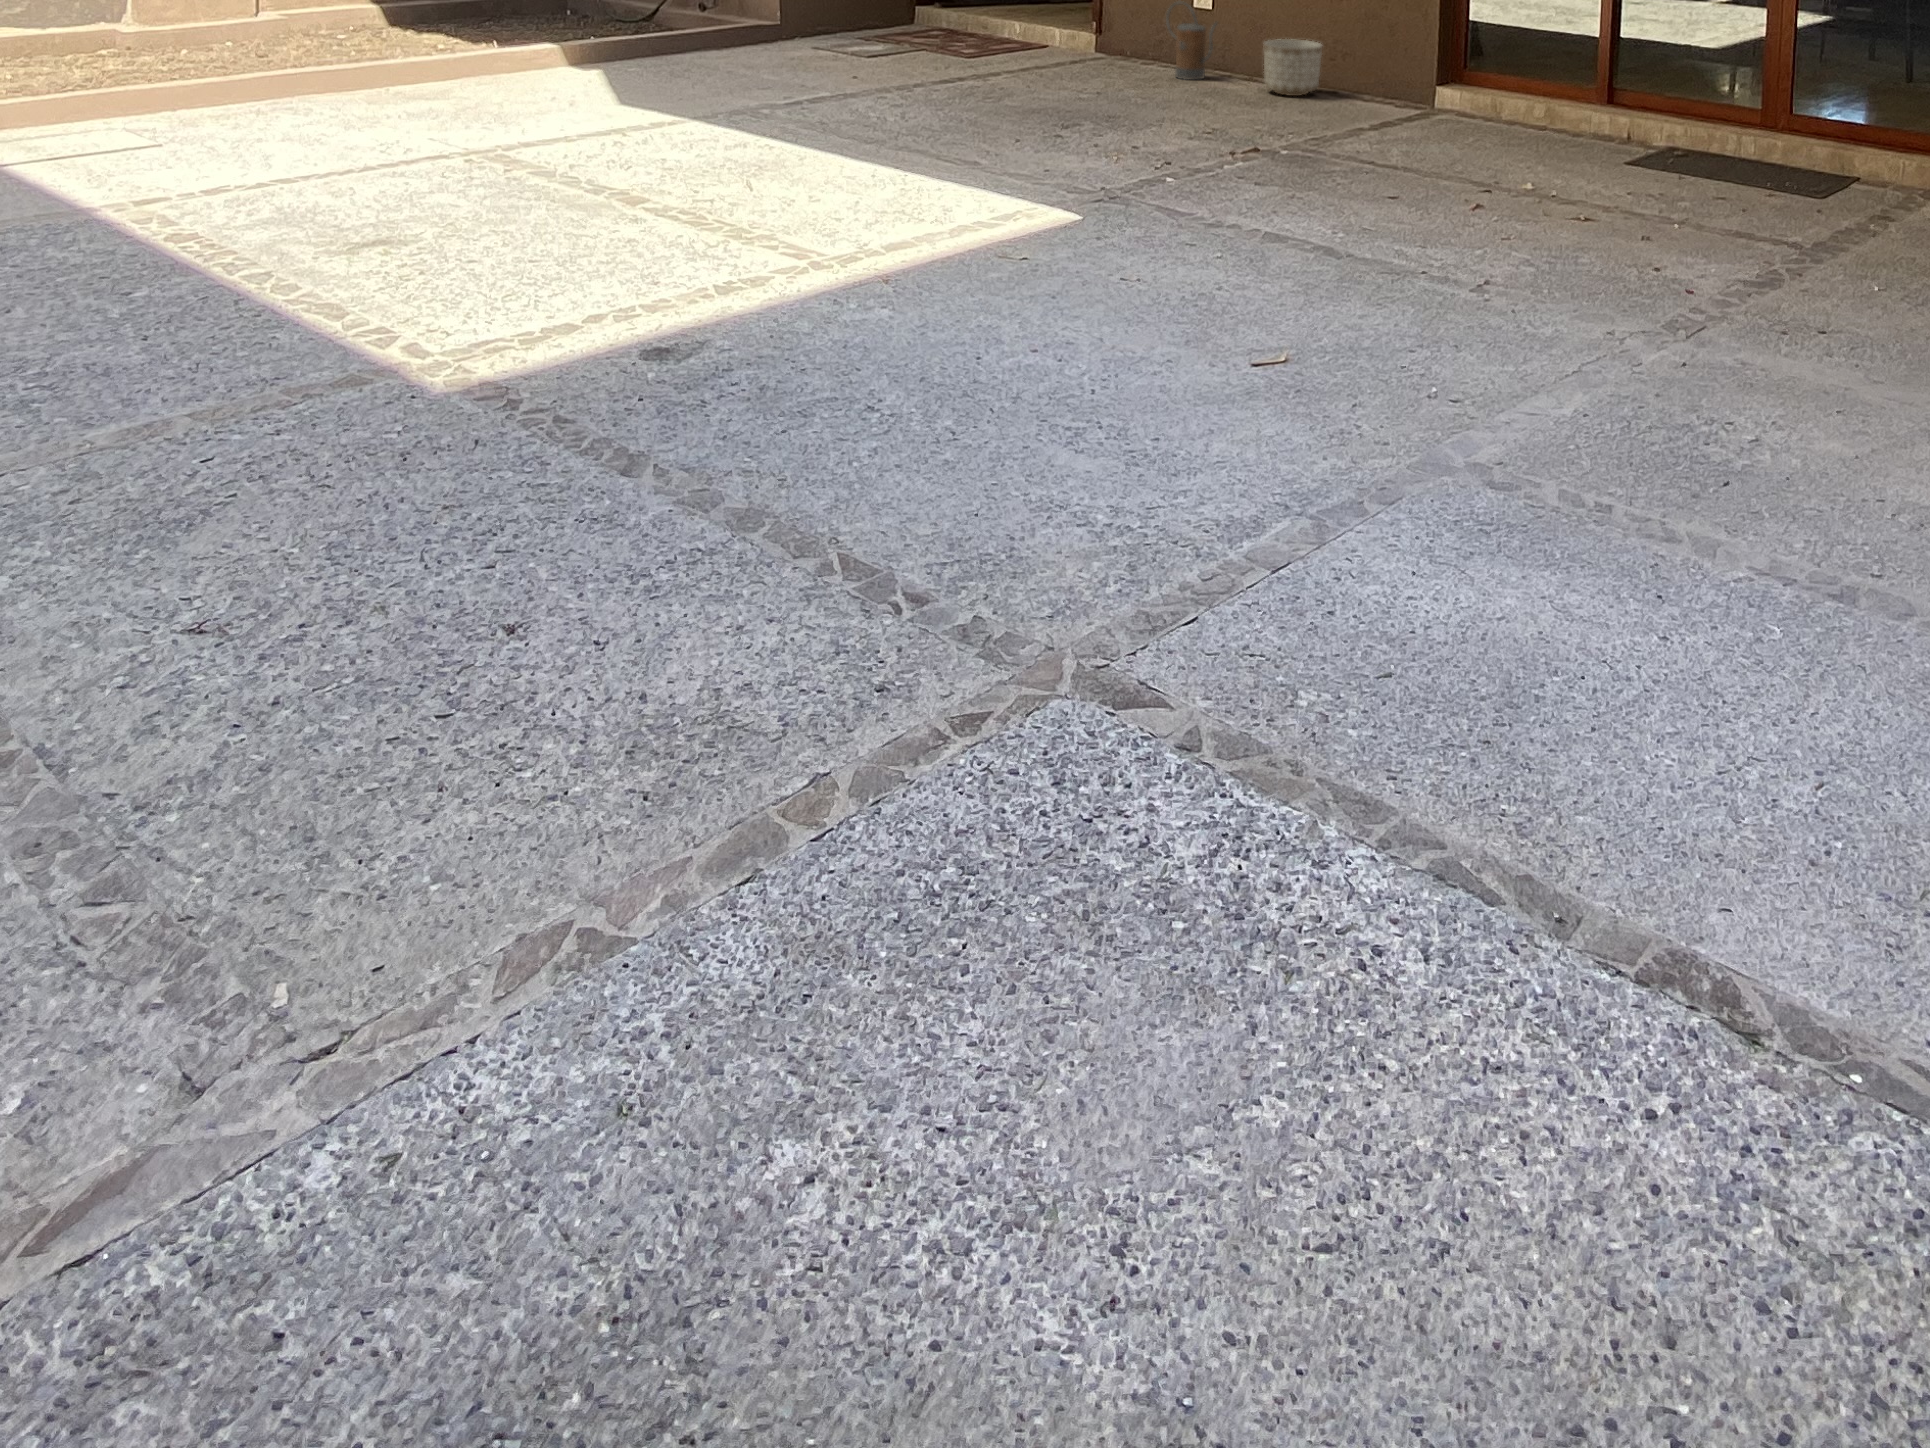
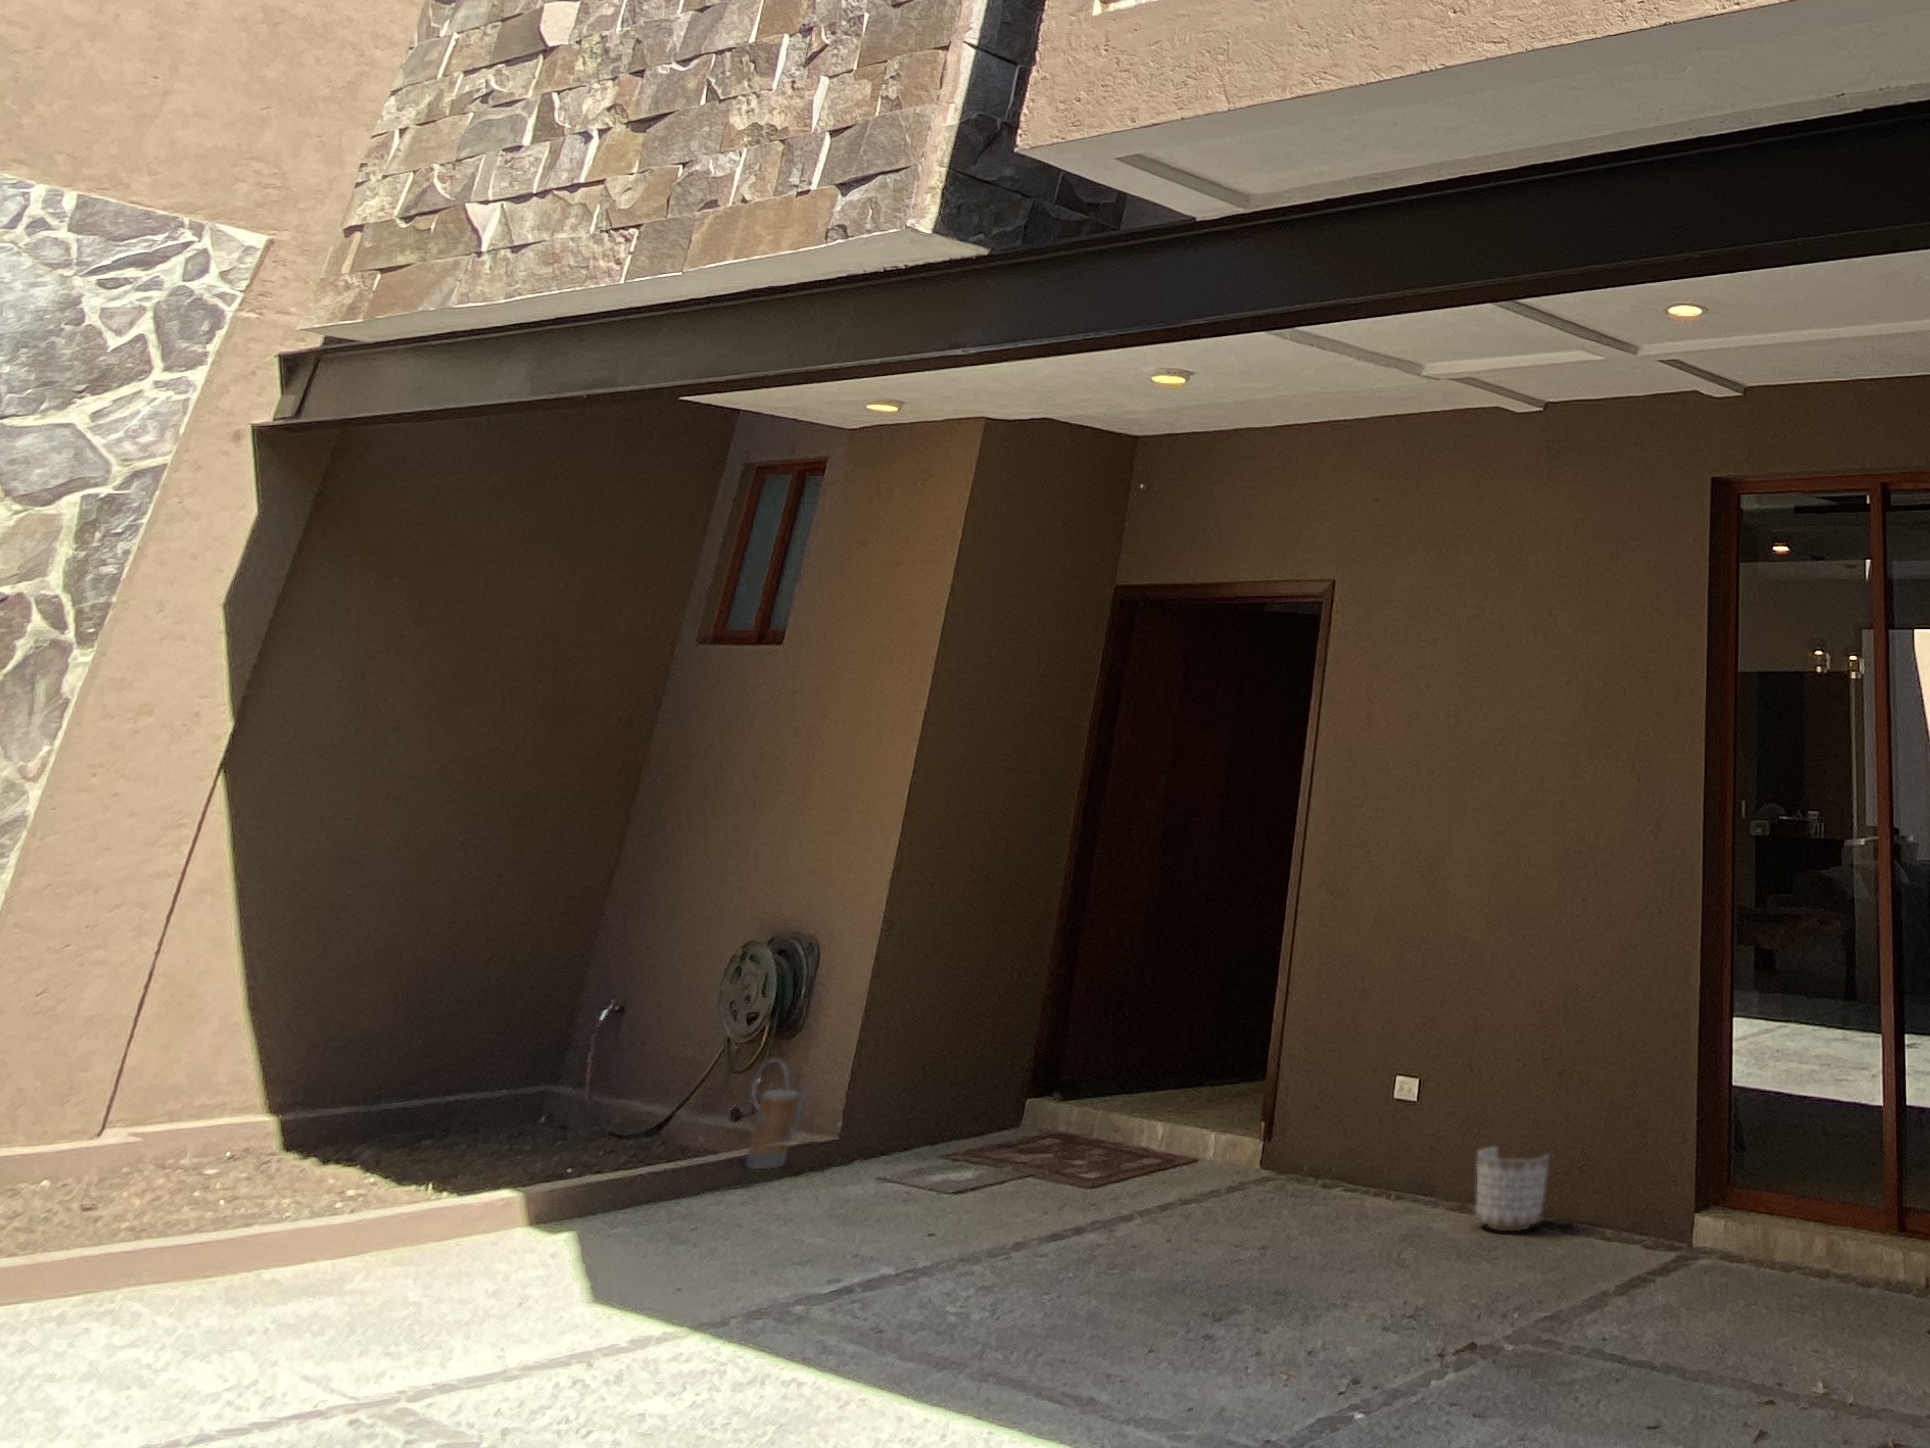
watering can: present [1166,2,1217,80] -> present [746,1059,811,1169]

